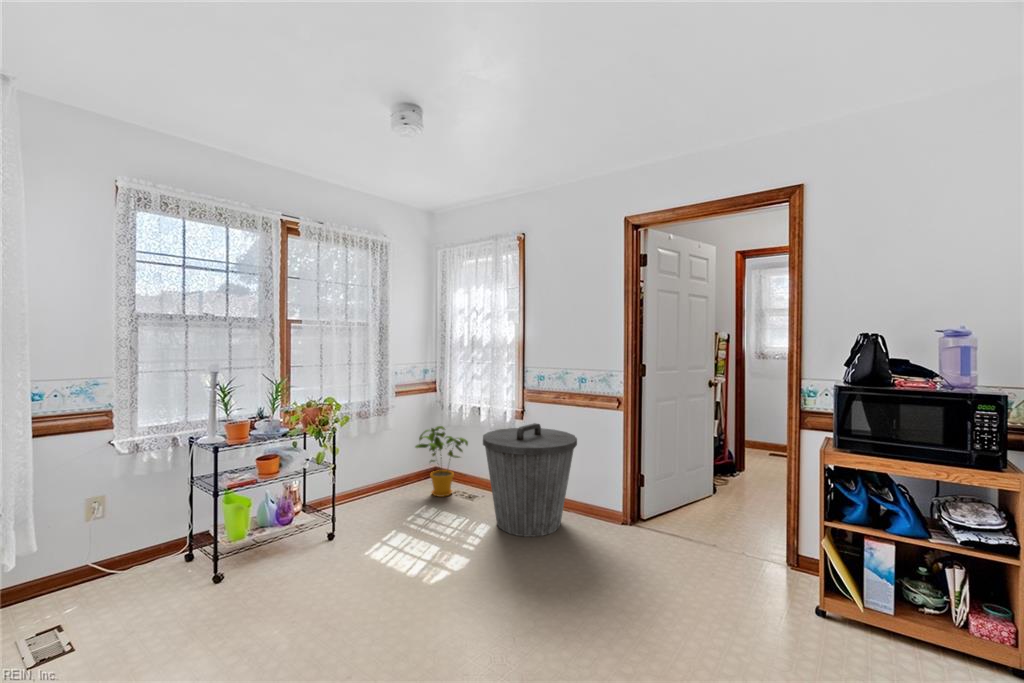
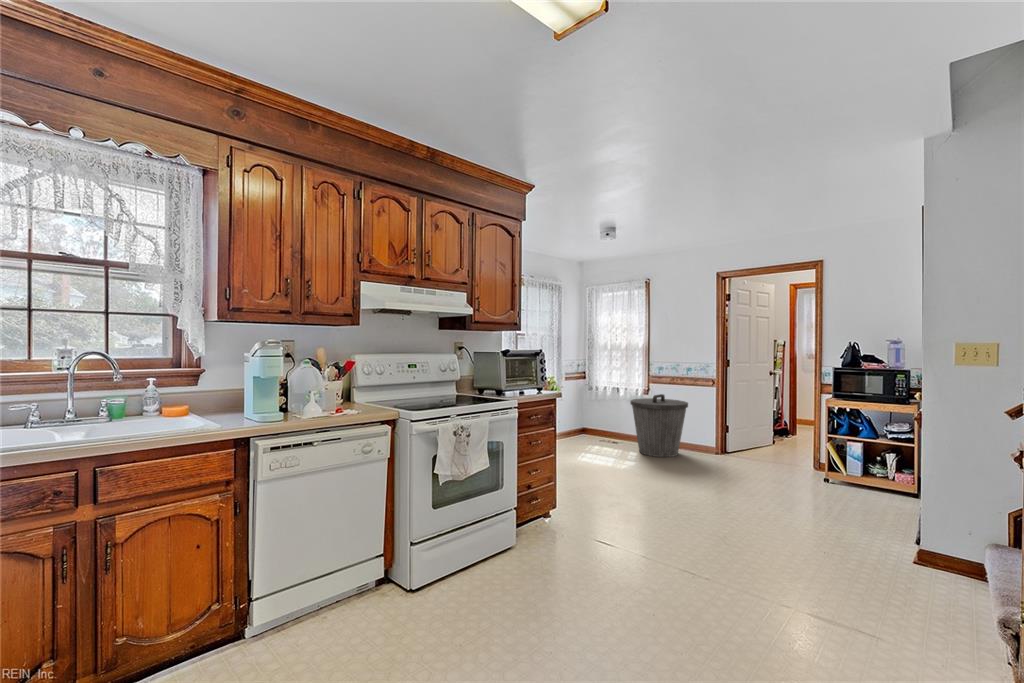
house plant: present [415,426,468,497] -> none [577,398,612,442]

